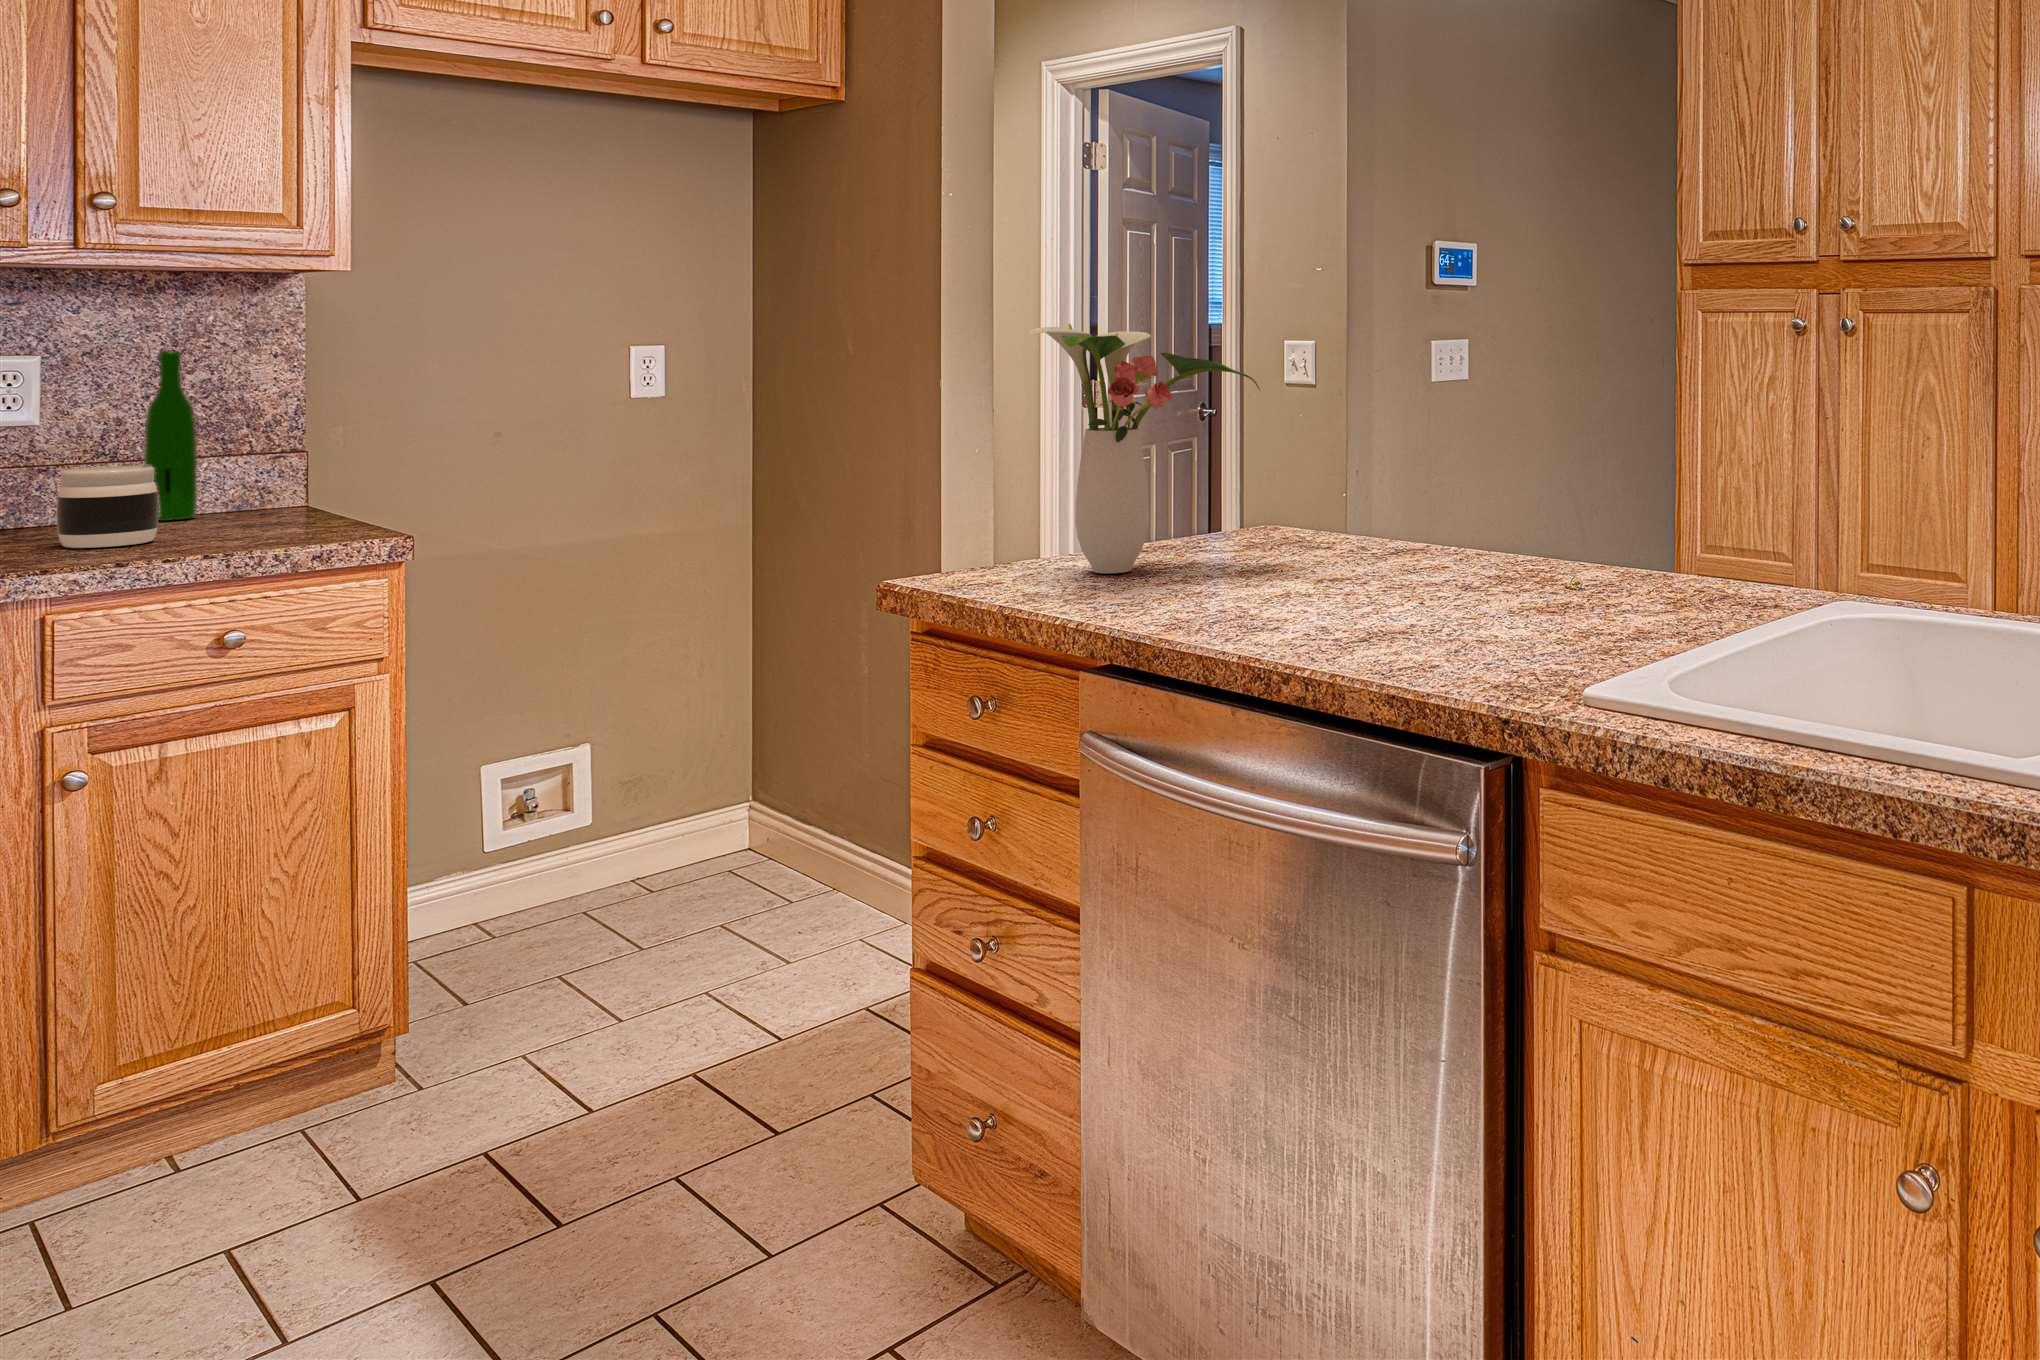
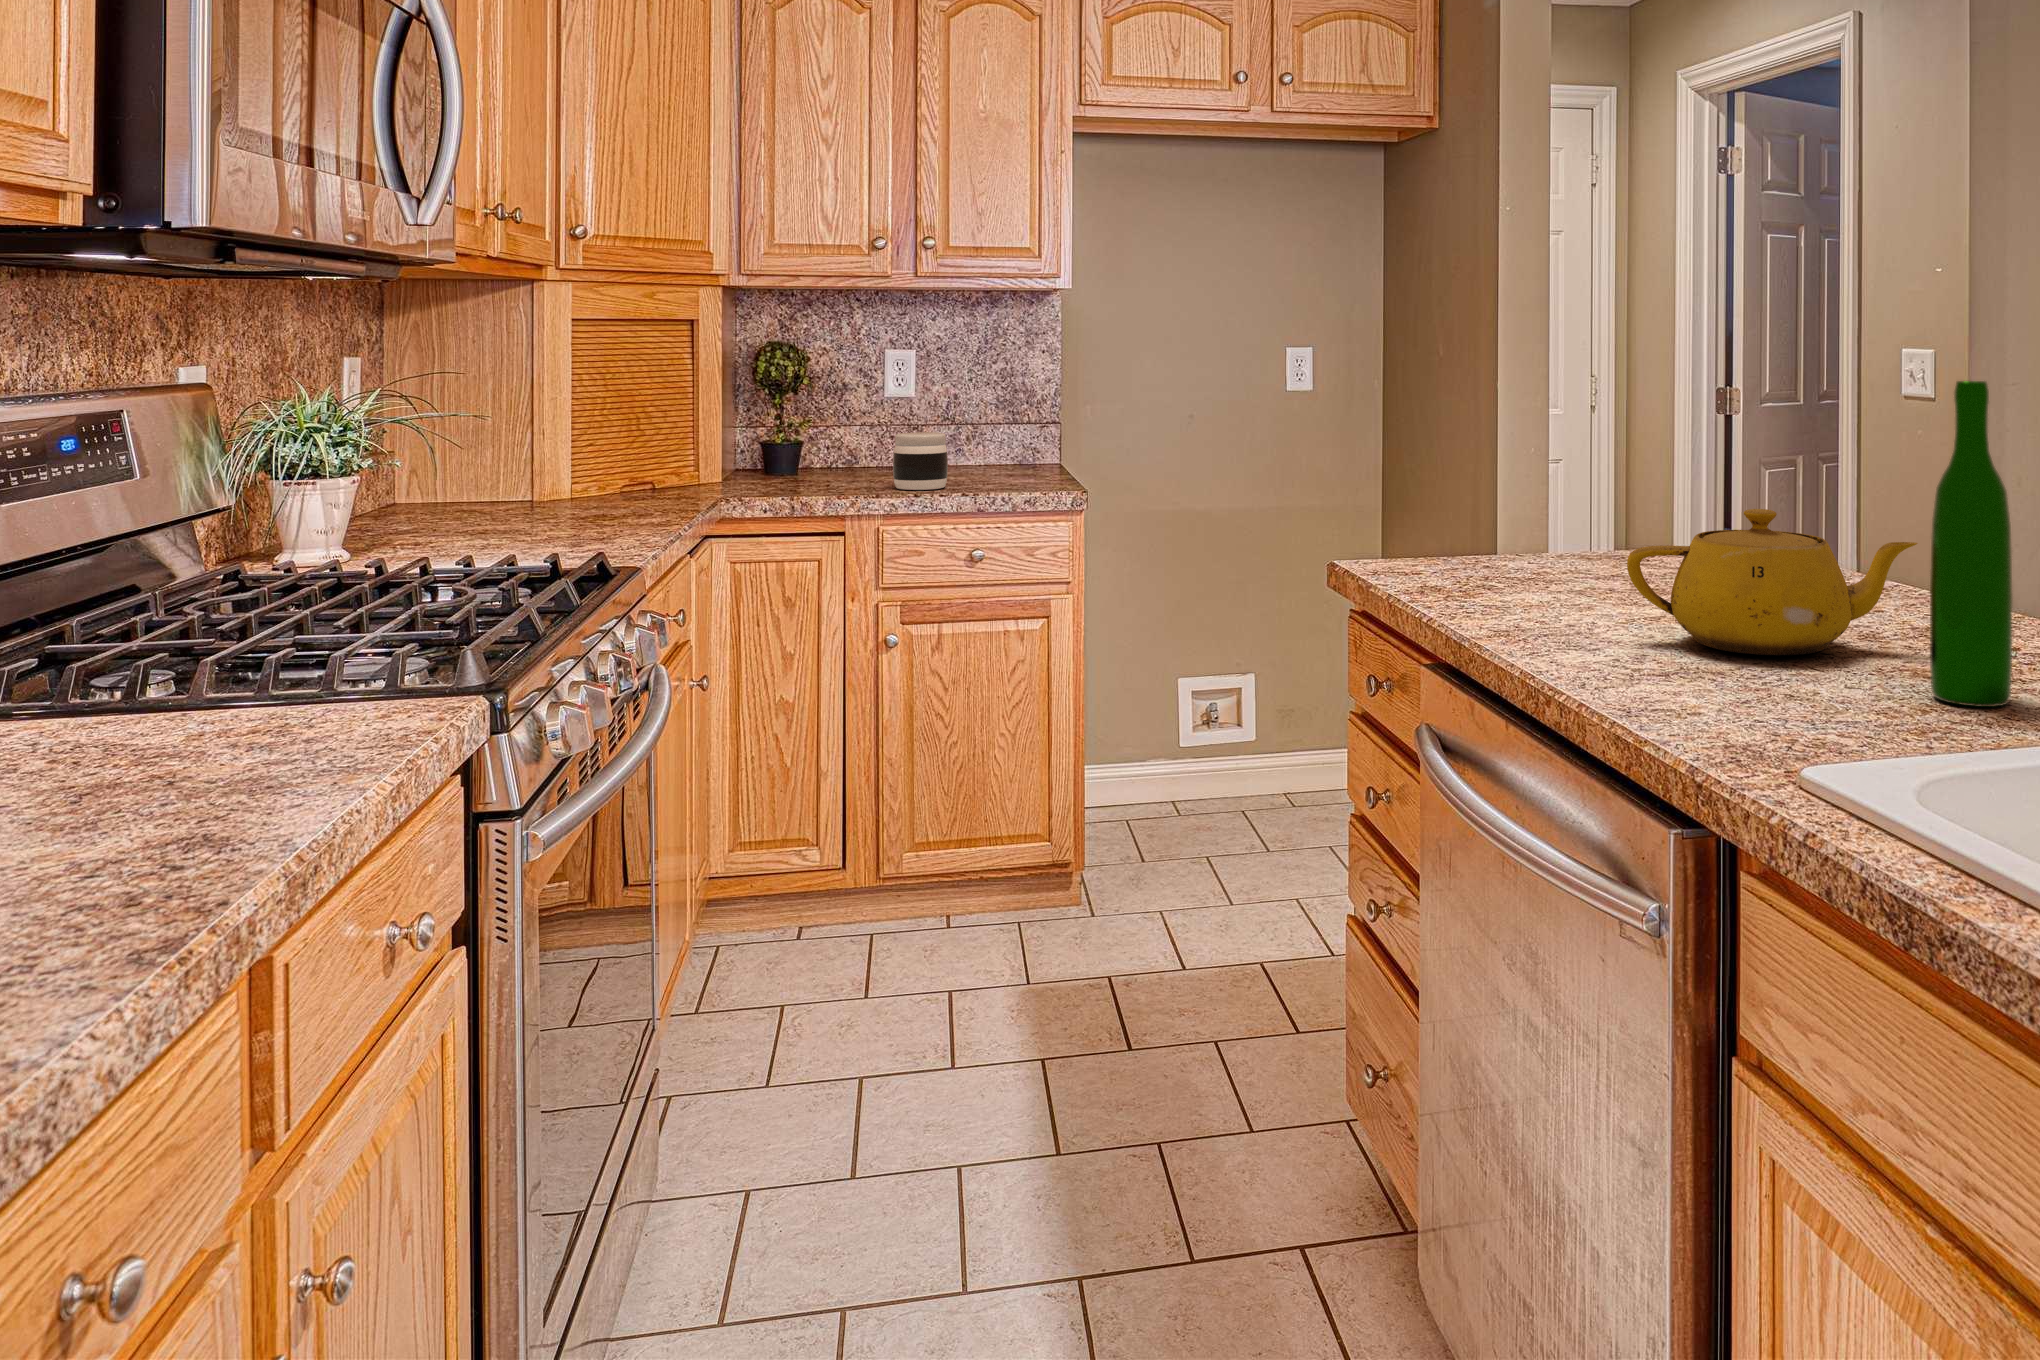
flower arrangement: present [1028,324,1260,573] -> none [1444,328,1666,580]
wine bottle: present [144,351,197,521] -> present [1930,381,2013,707]
teapot: none [1293,484,1521,611] -> present [1627,509,1918,655]

